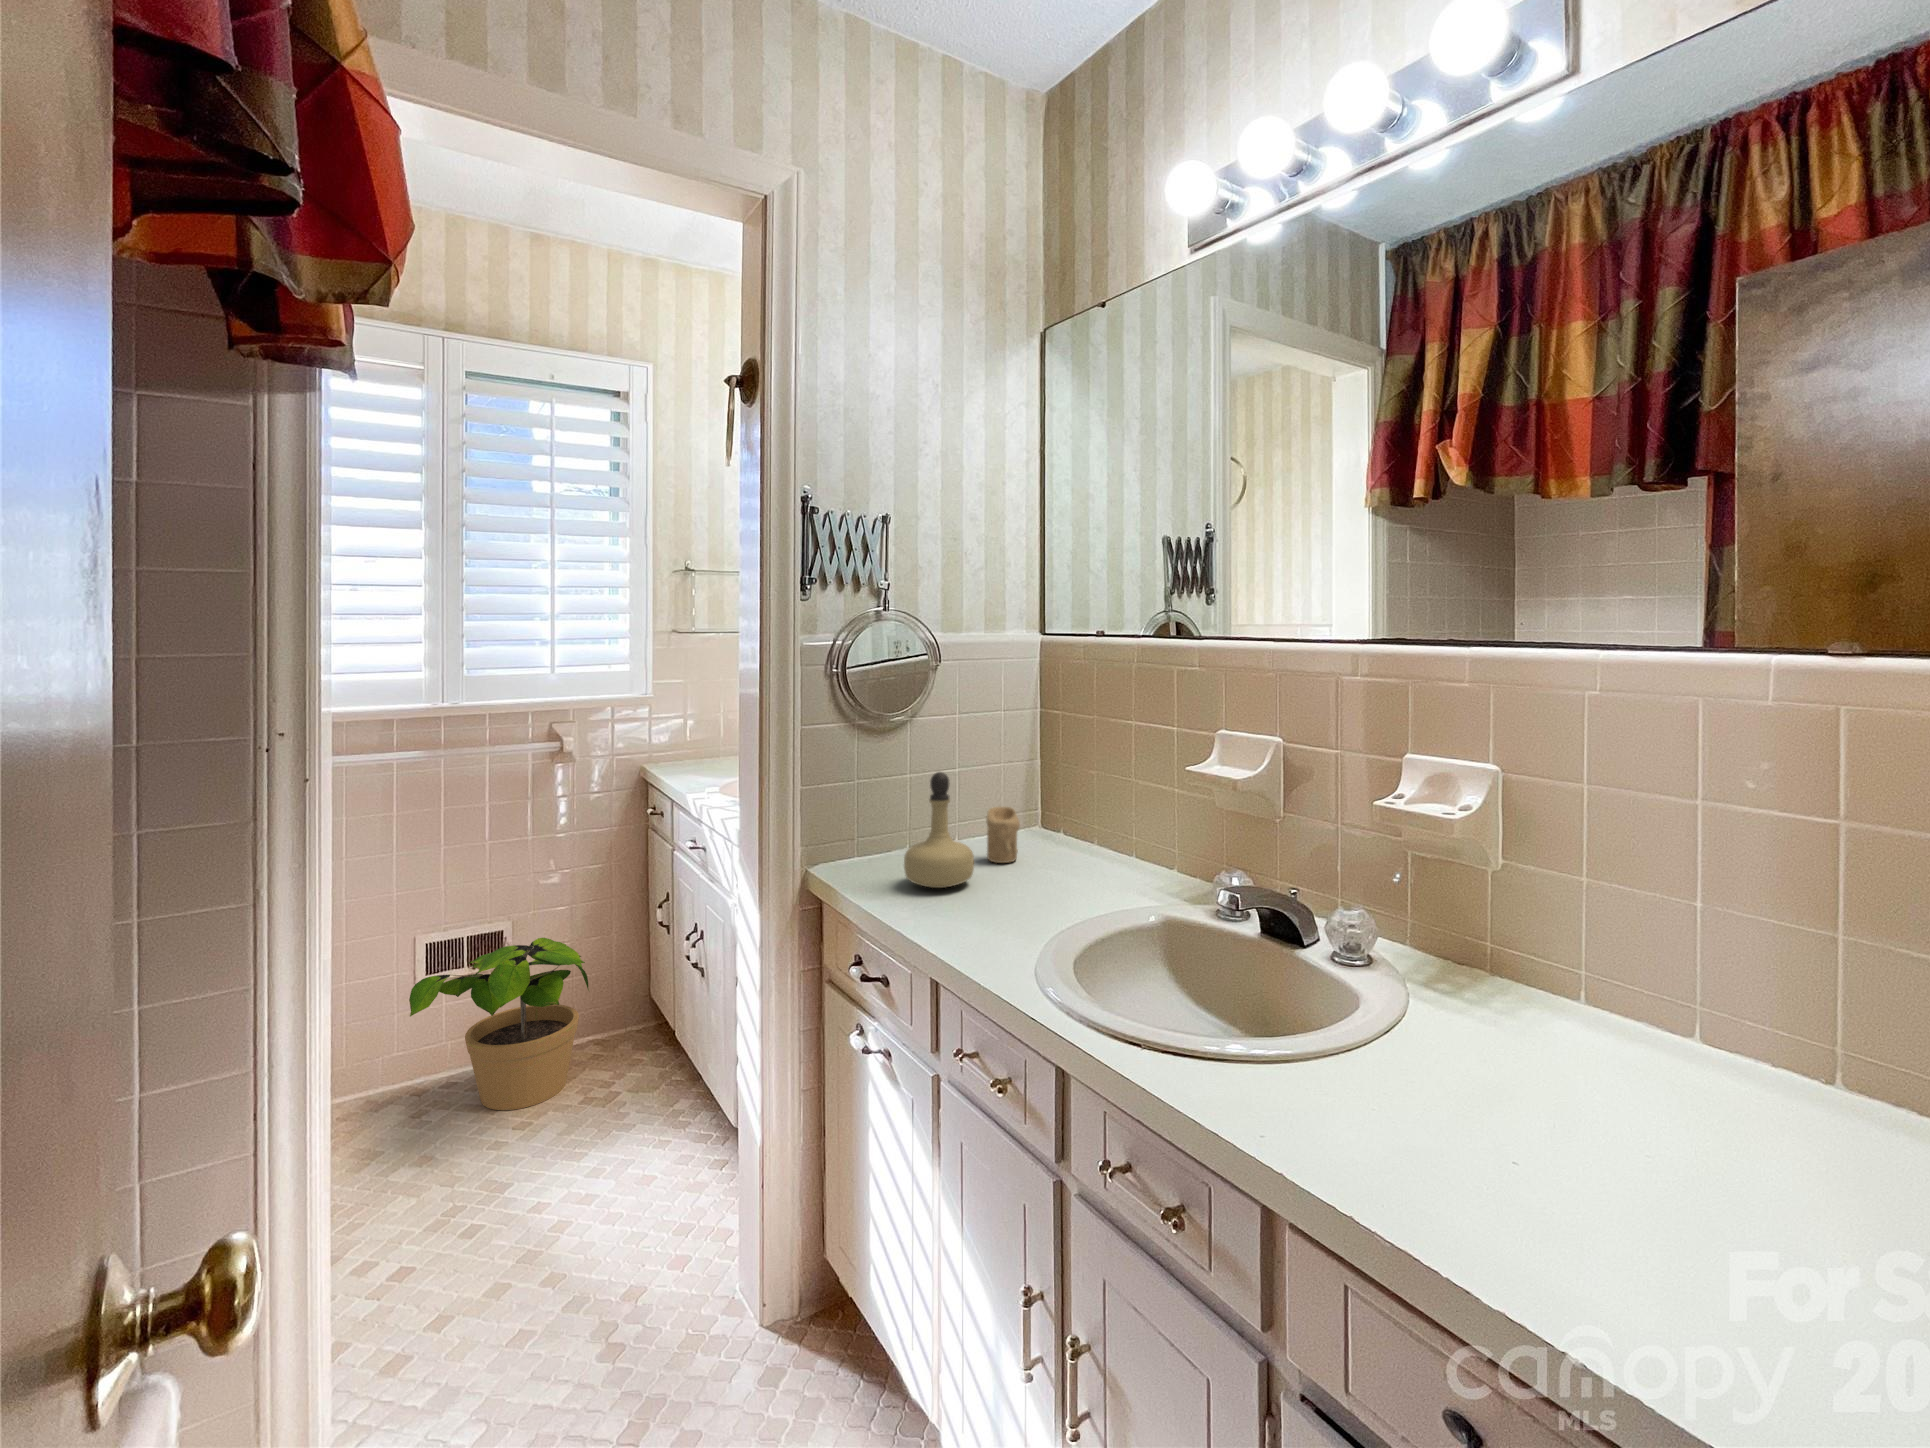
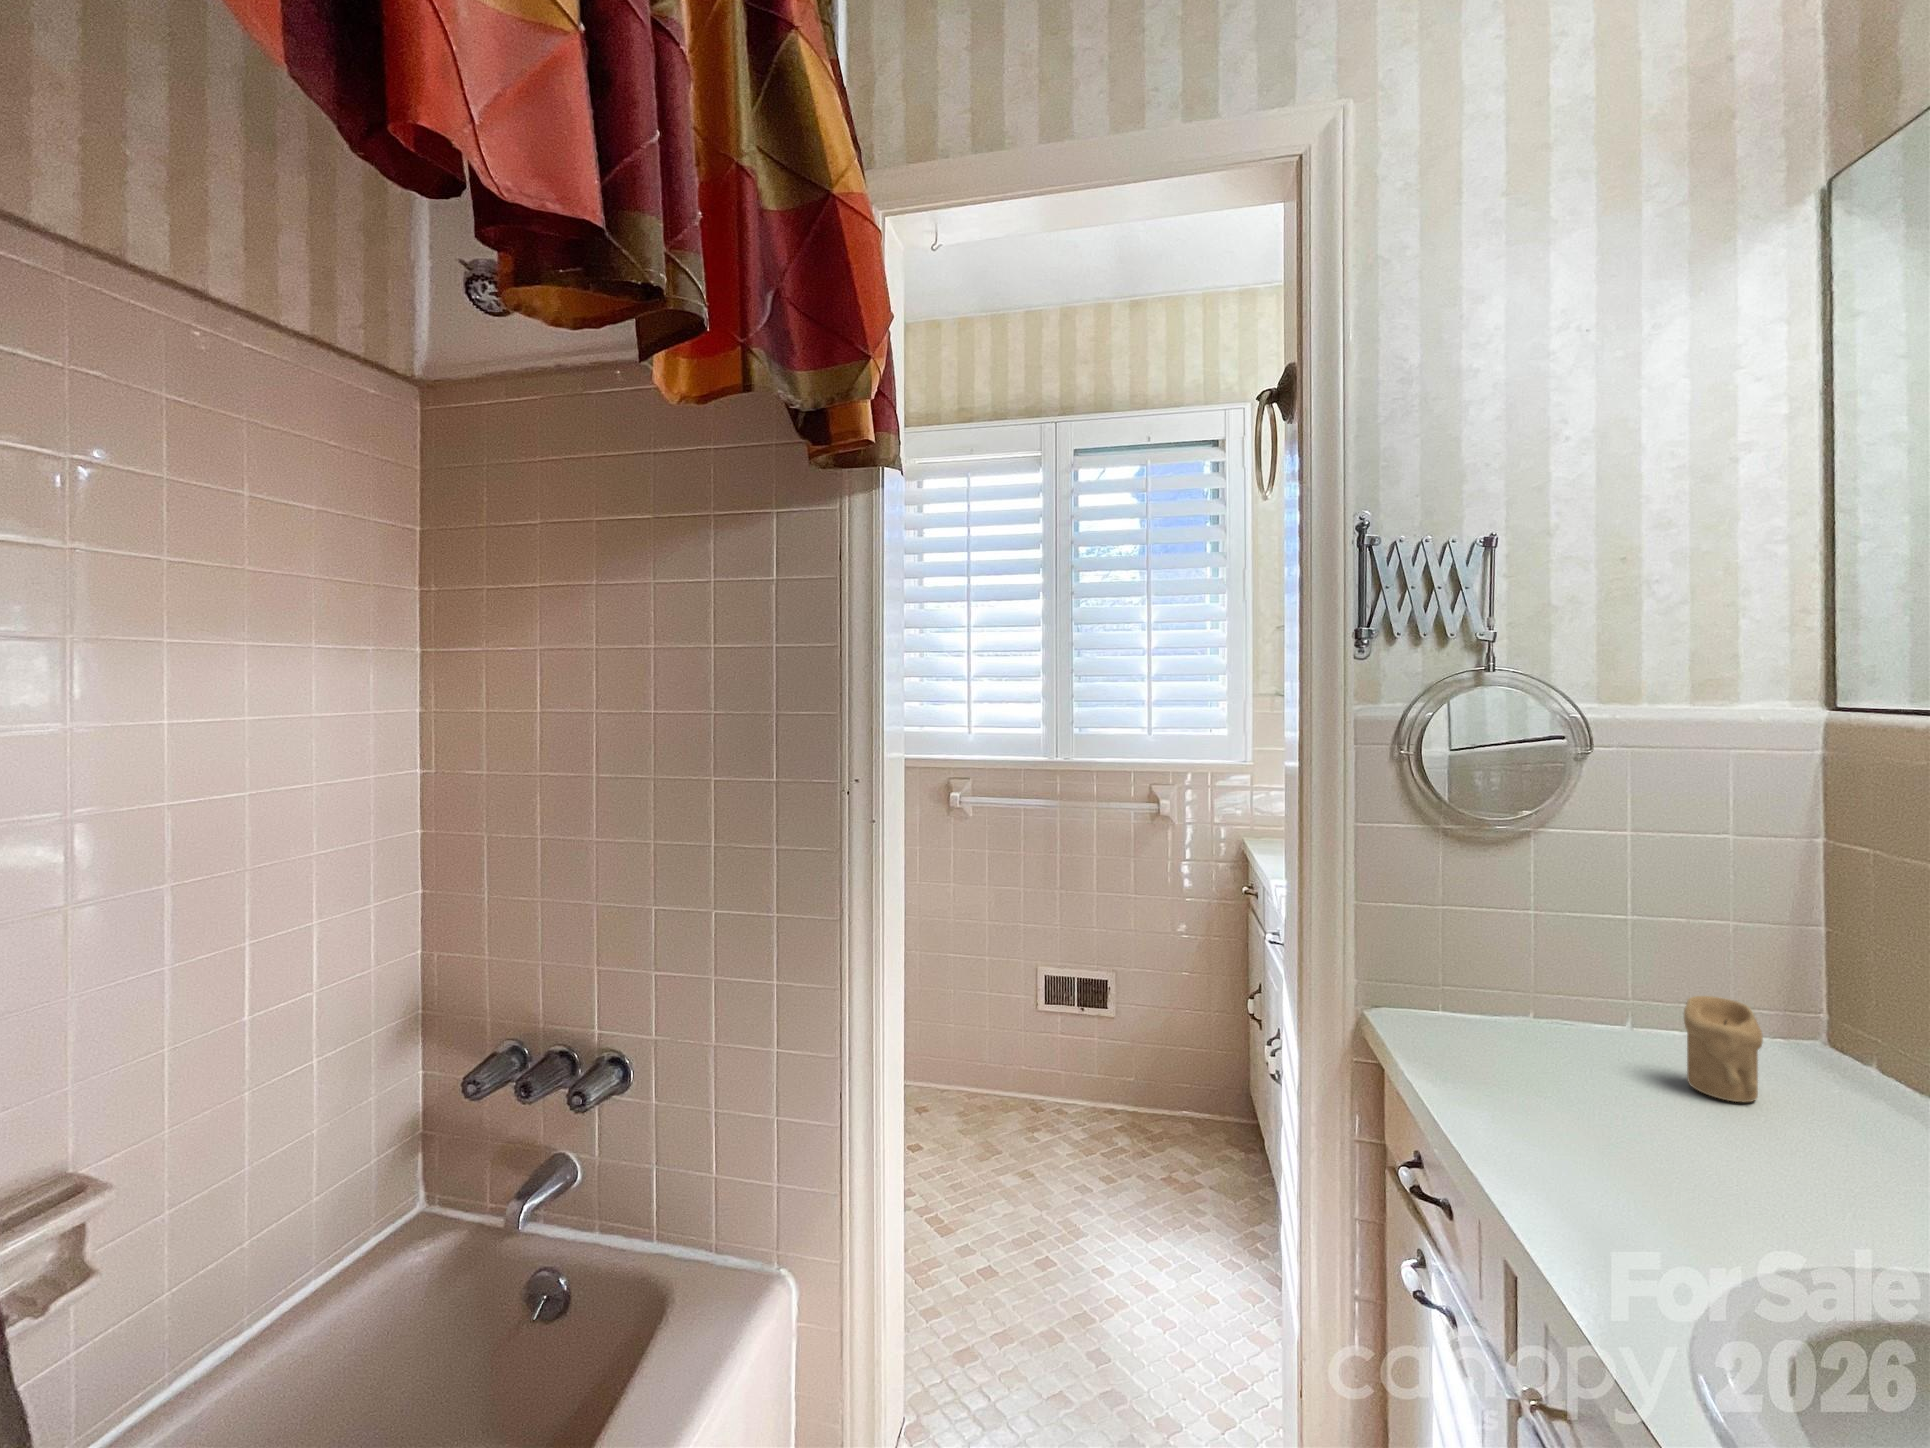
perfume bottle: present [904,772,974,888] -> none [1500,924,1640,1117]
potted plant: present [409,938,589,1110] -> none [1022,998,1177,1164]

